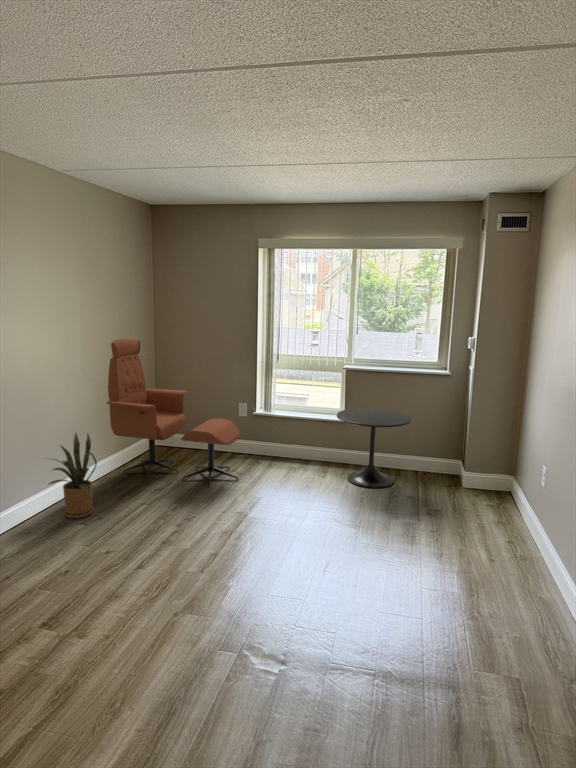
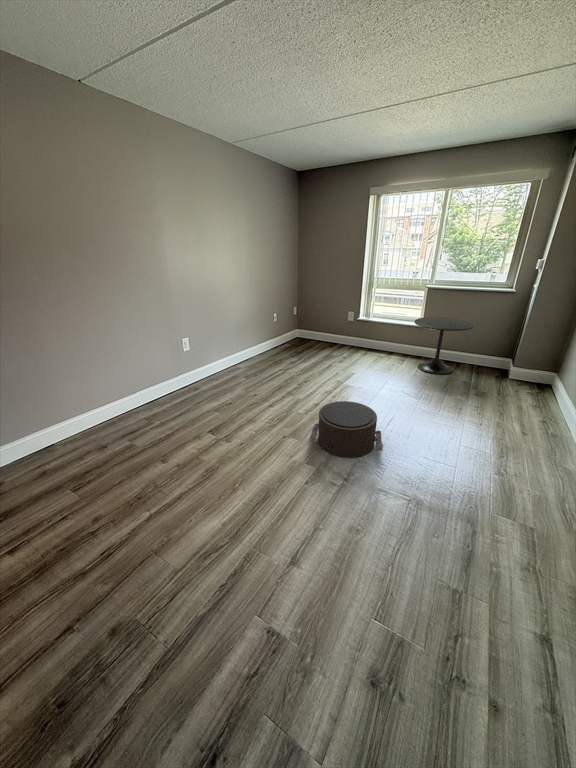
lounge chair: present [107,338,240,487] -> none [262,267,345,365]
house plant: present [49,433,97,518] -> none [223,325,253,375]
pouf: none [221,545,335,641] -> present [310,401,383,458]

